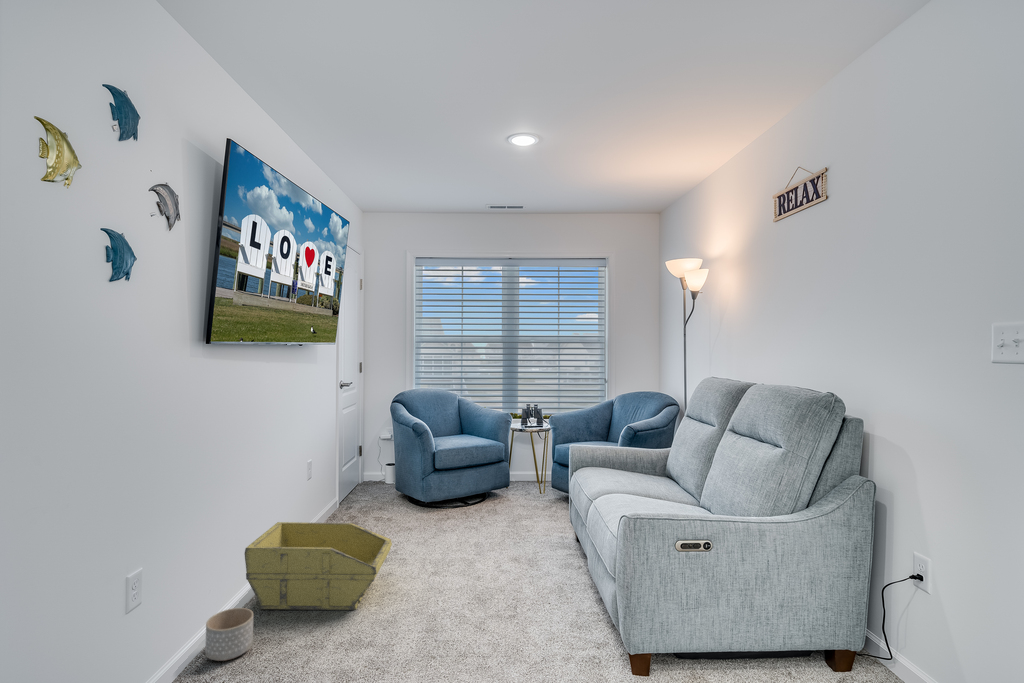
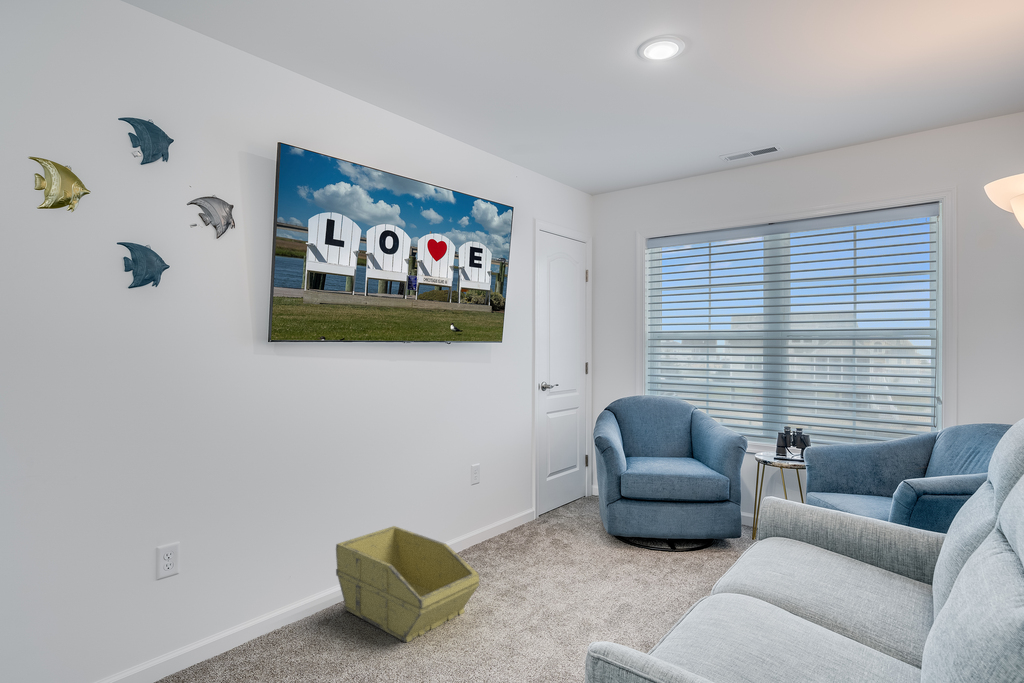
planter: present [205,608,253,661] -> none [261,599,305,648]

